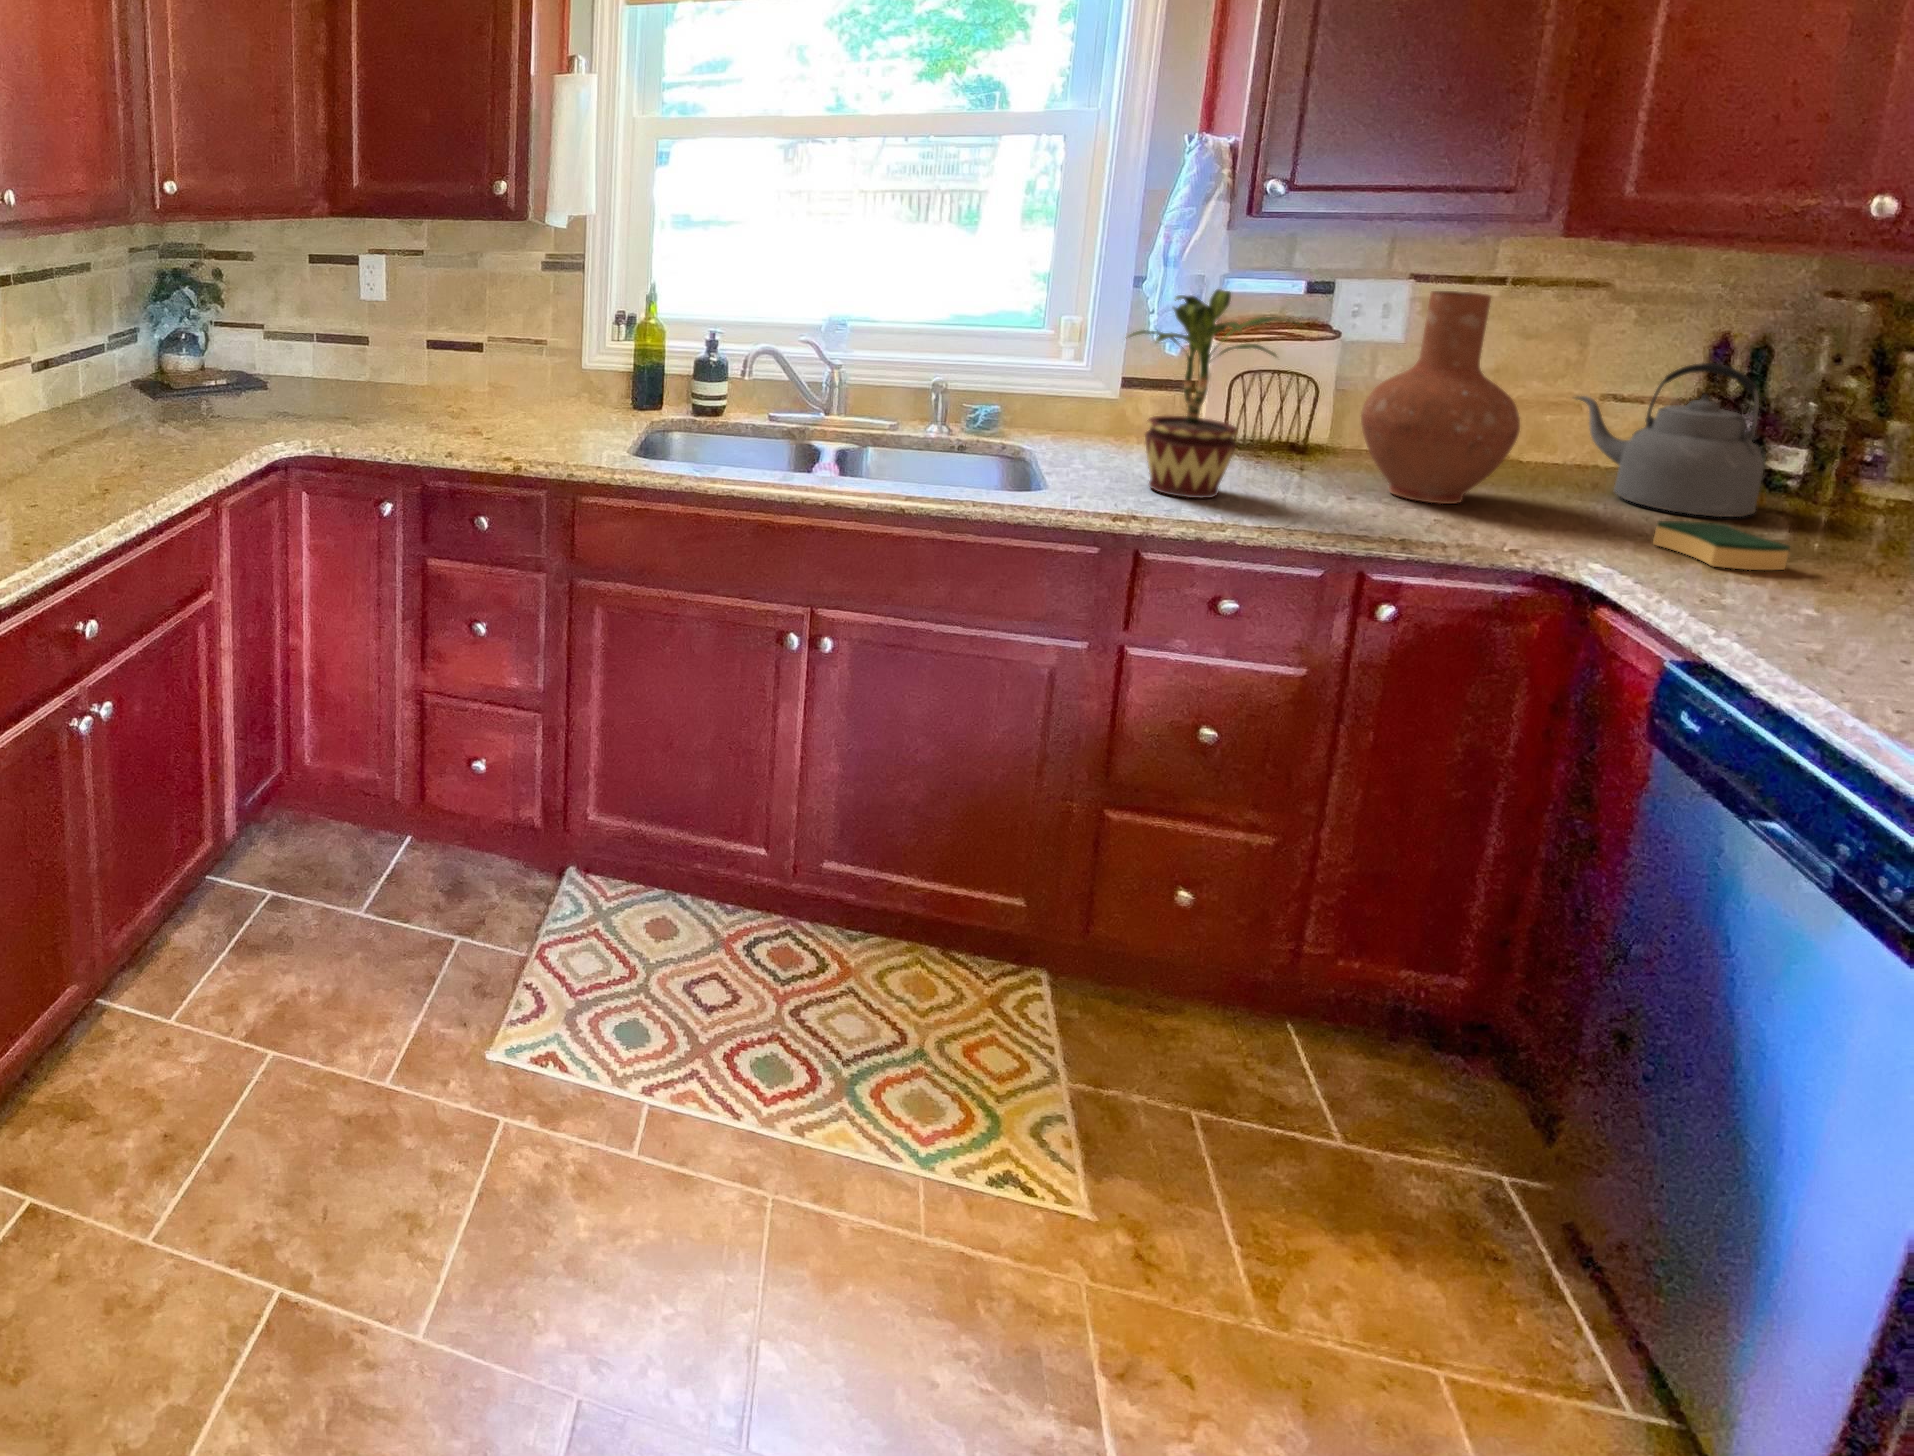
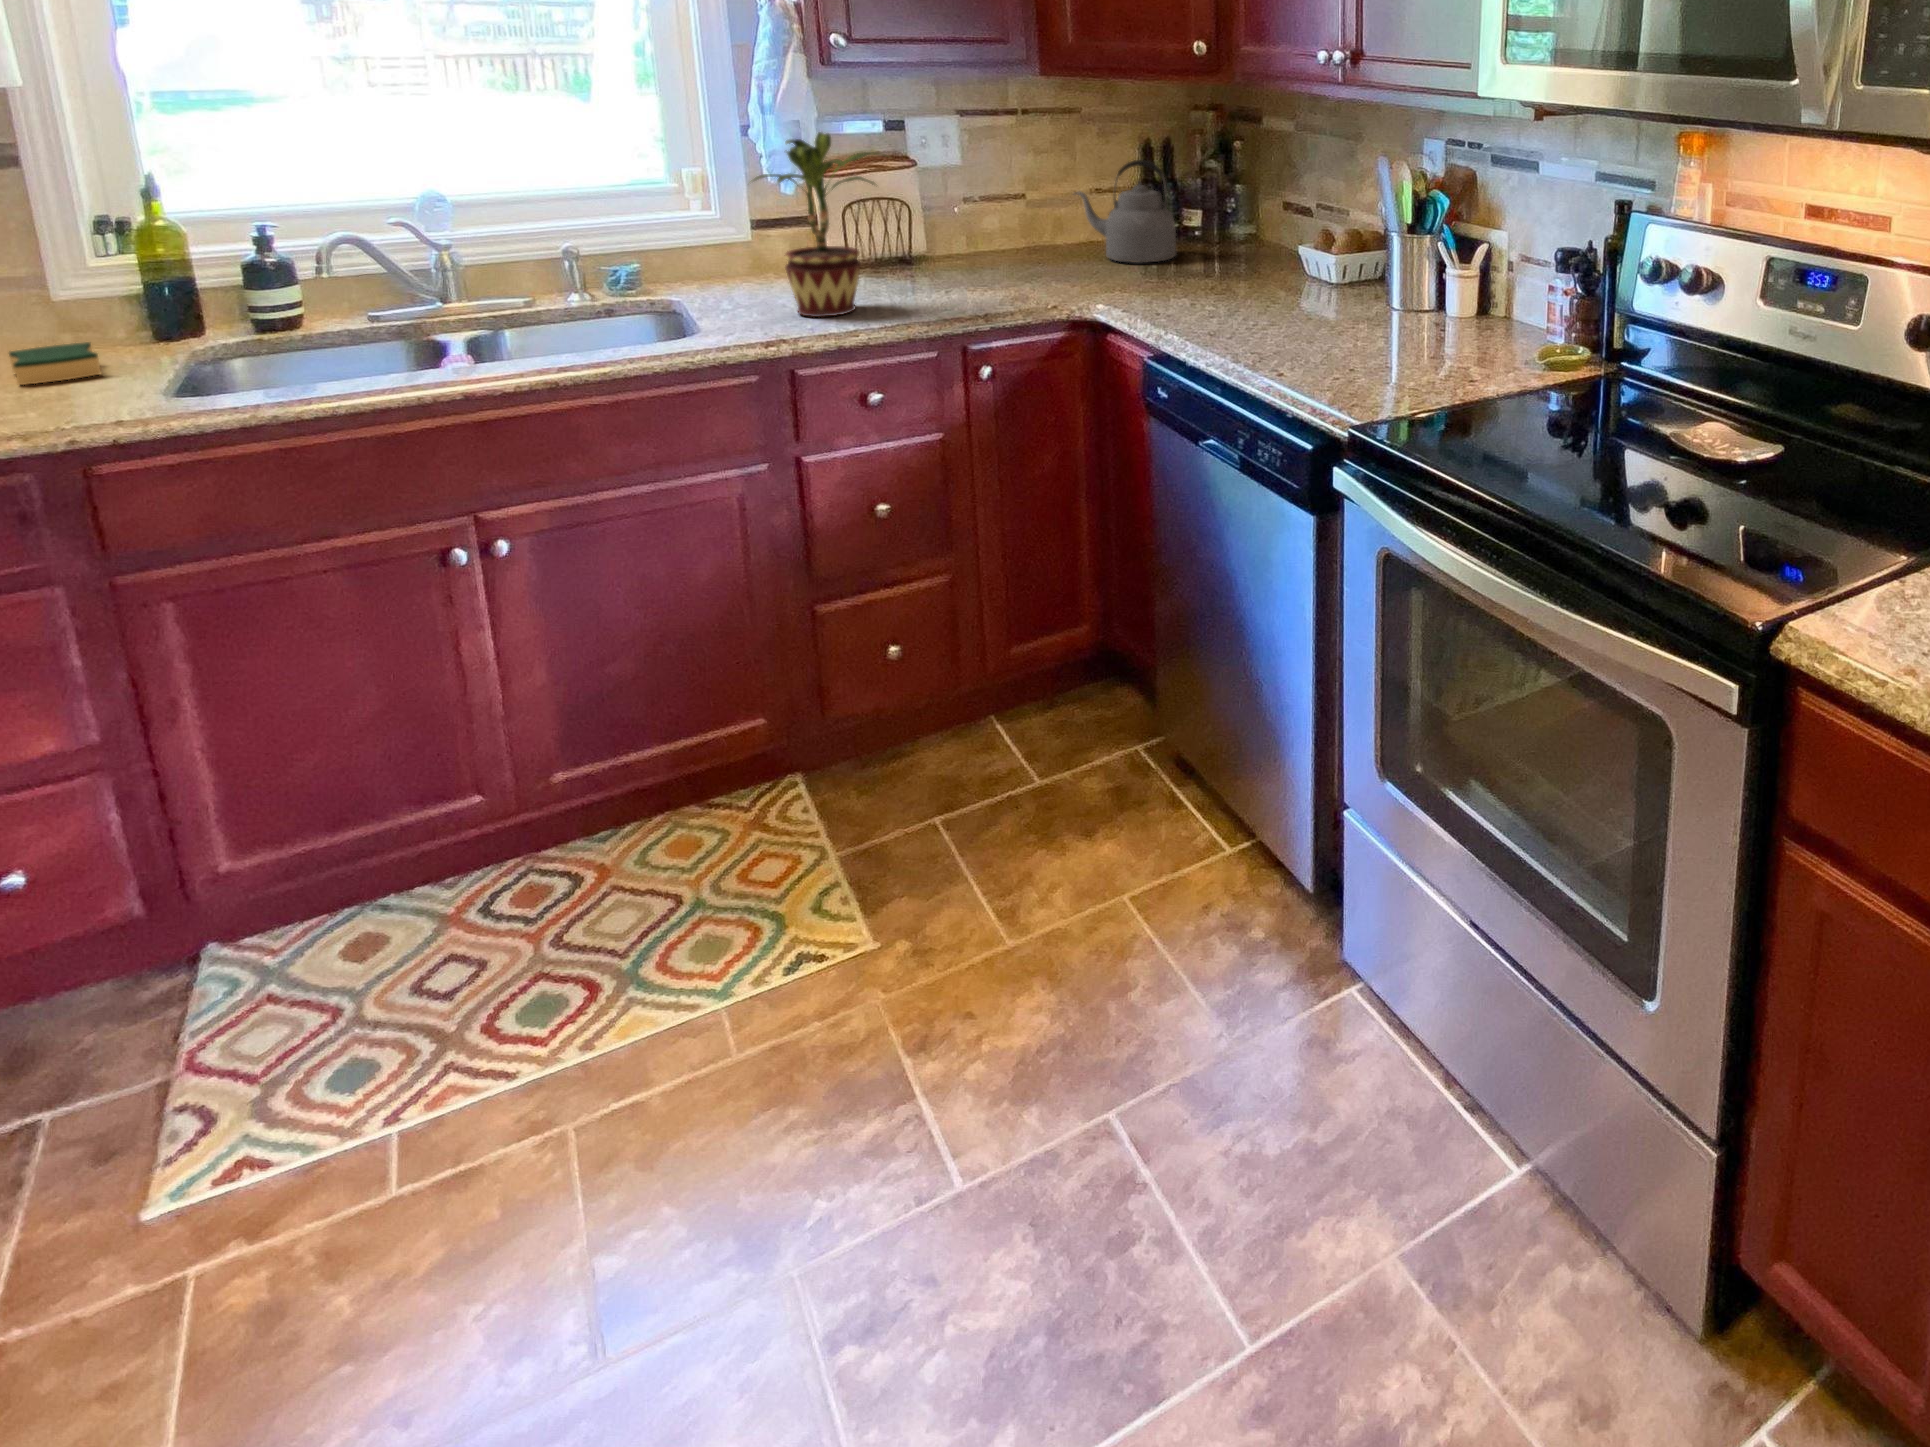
vase: present [1361,291,1520,504] -> none [946,122,1046,285]
sponge: present [1653,521,1790,570] -> present [9,342,101,385]

